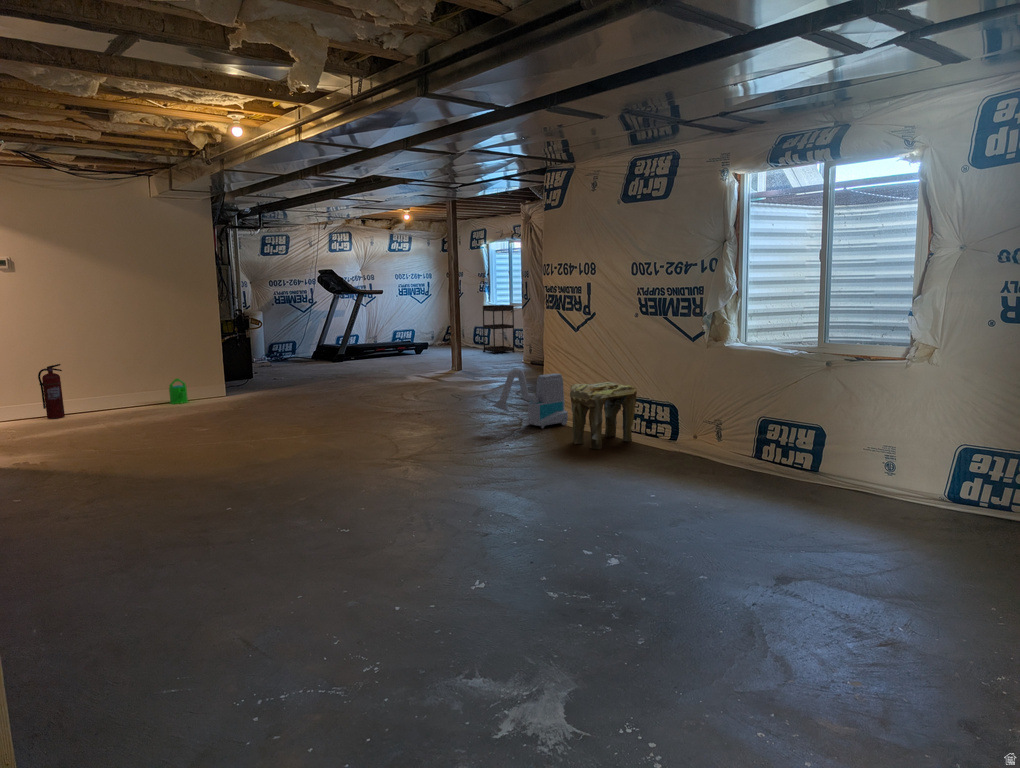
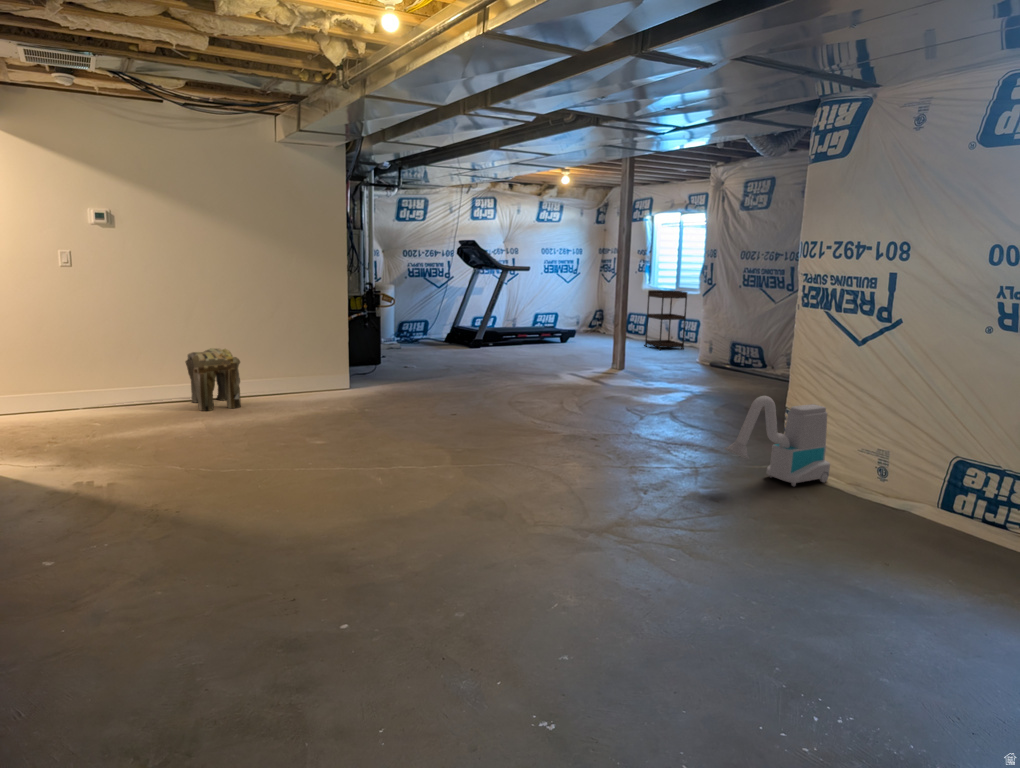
fire extinguisher: present [38,364,65,419] -> none [135,341,163,407]
watering can: present [169,378,188,404] -> none [283,365,307,396]
stool: present [570,382,637,449] -> present [185,348,241,411]

